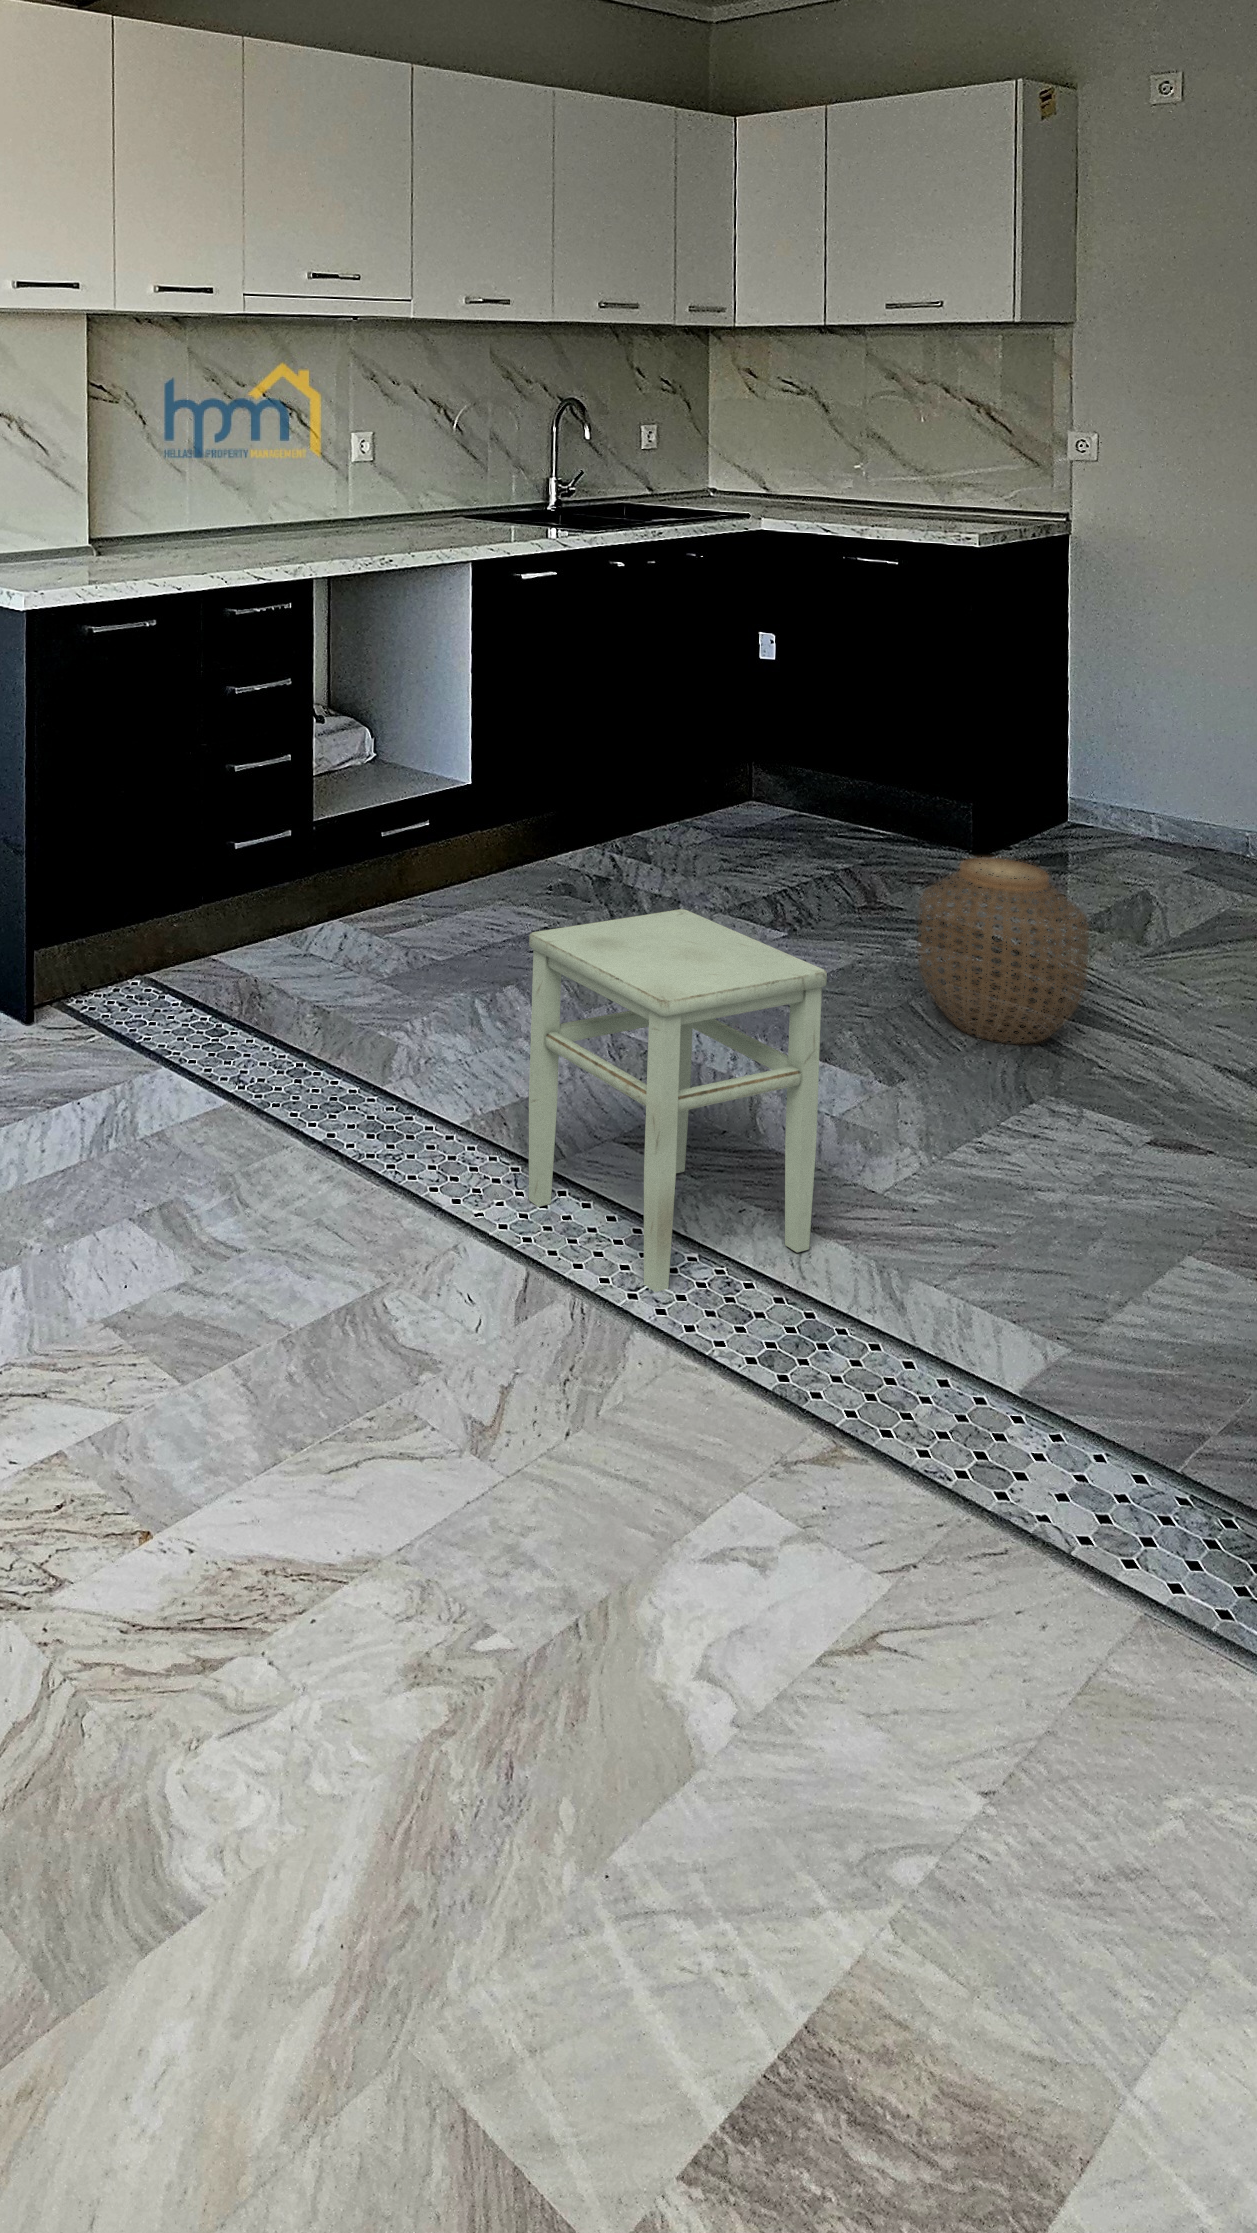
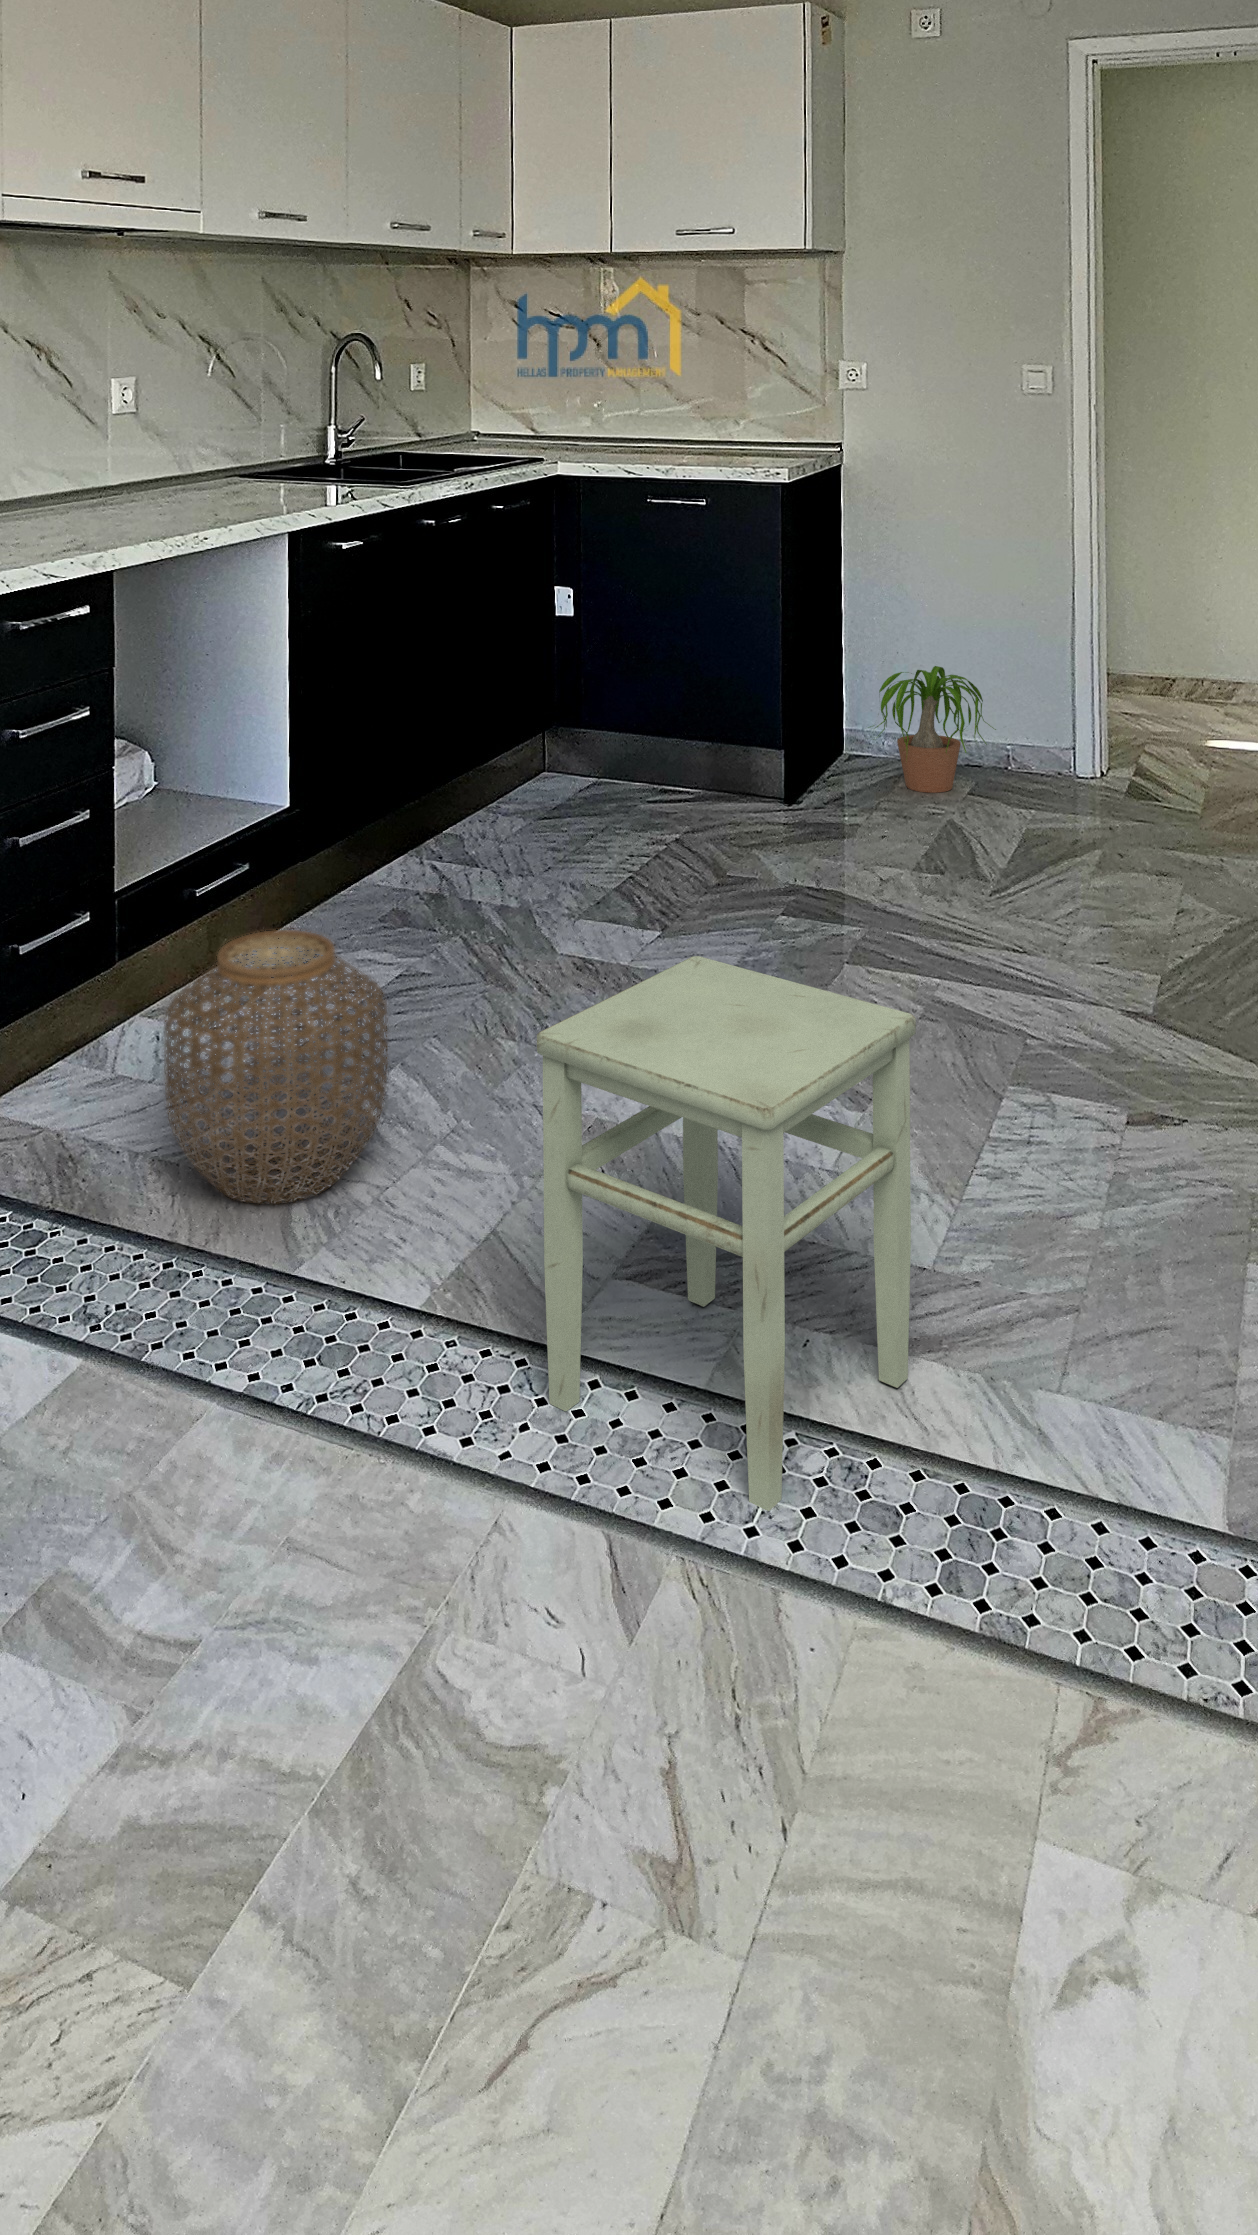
potted plant: none [1048,752,1202,872] -> present [868,666,996,793]
woven basket: present [918,858,1088,1044] -> present [164,930,388,1204]

